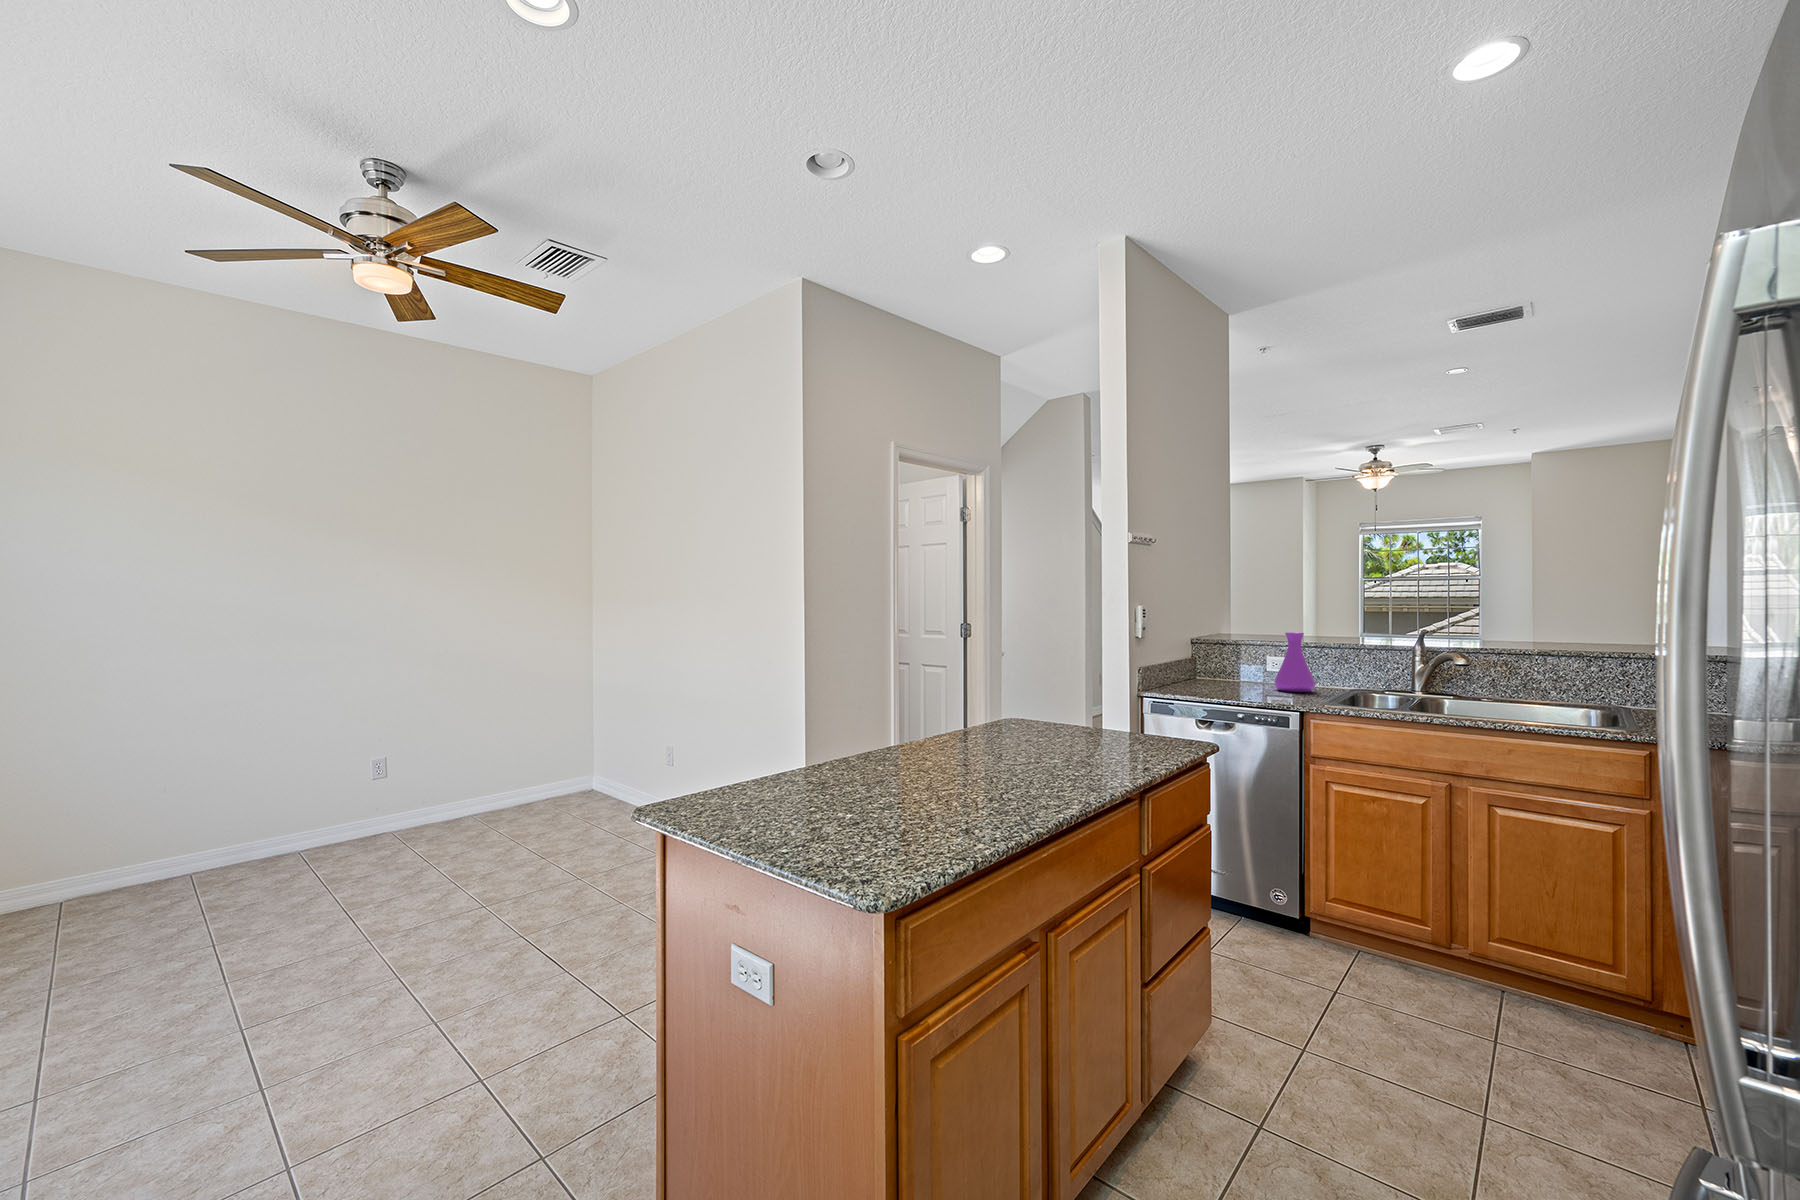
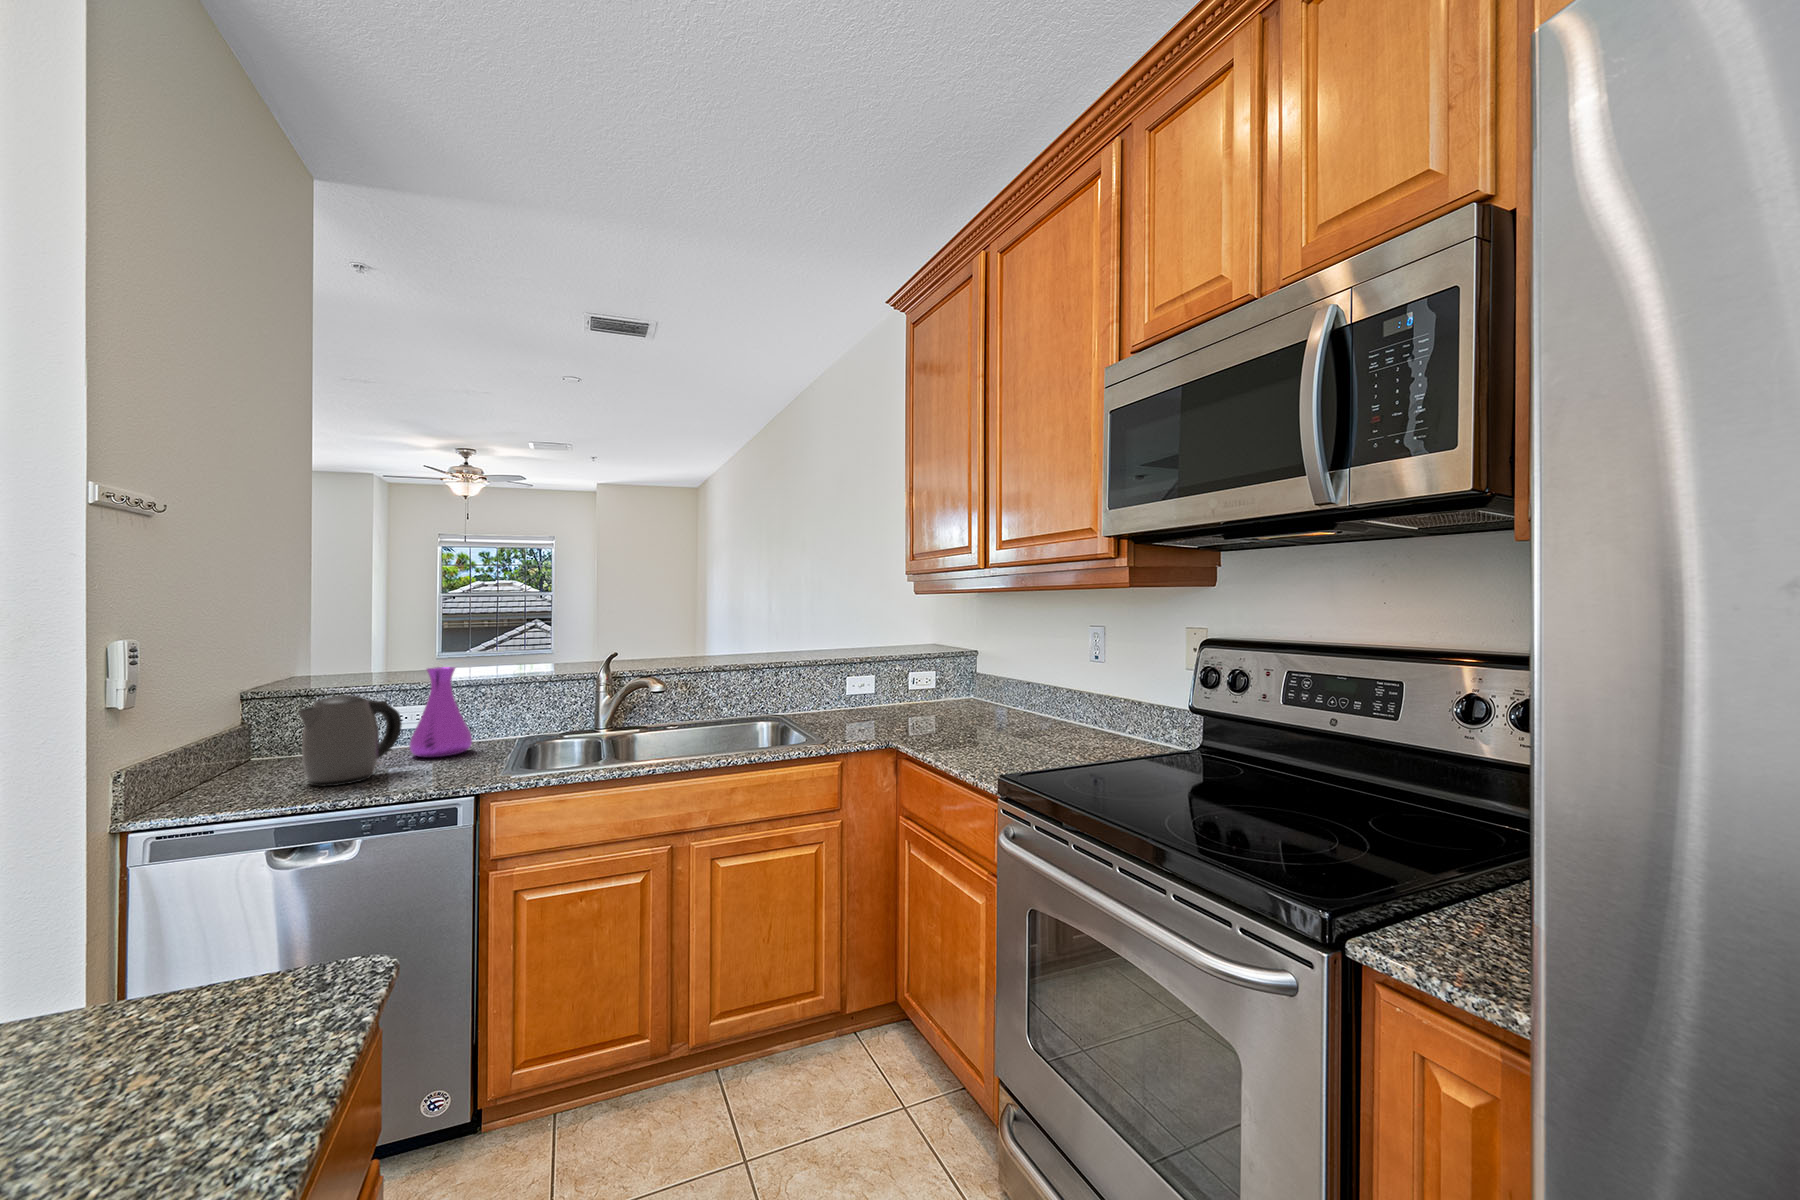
kettle: none [1212,644,1266,695] -> present [299,695,402,786]

